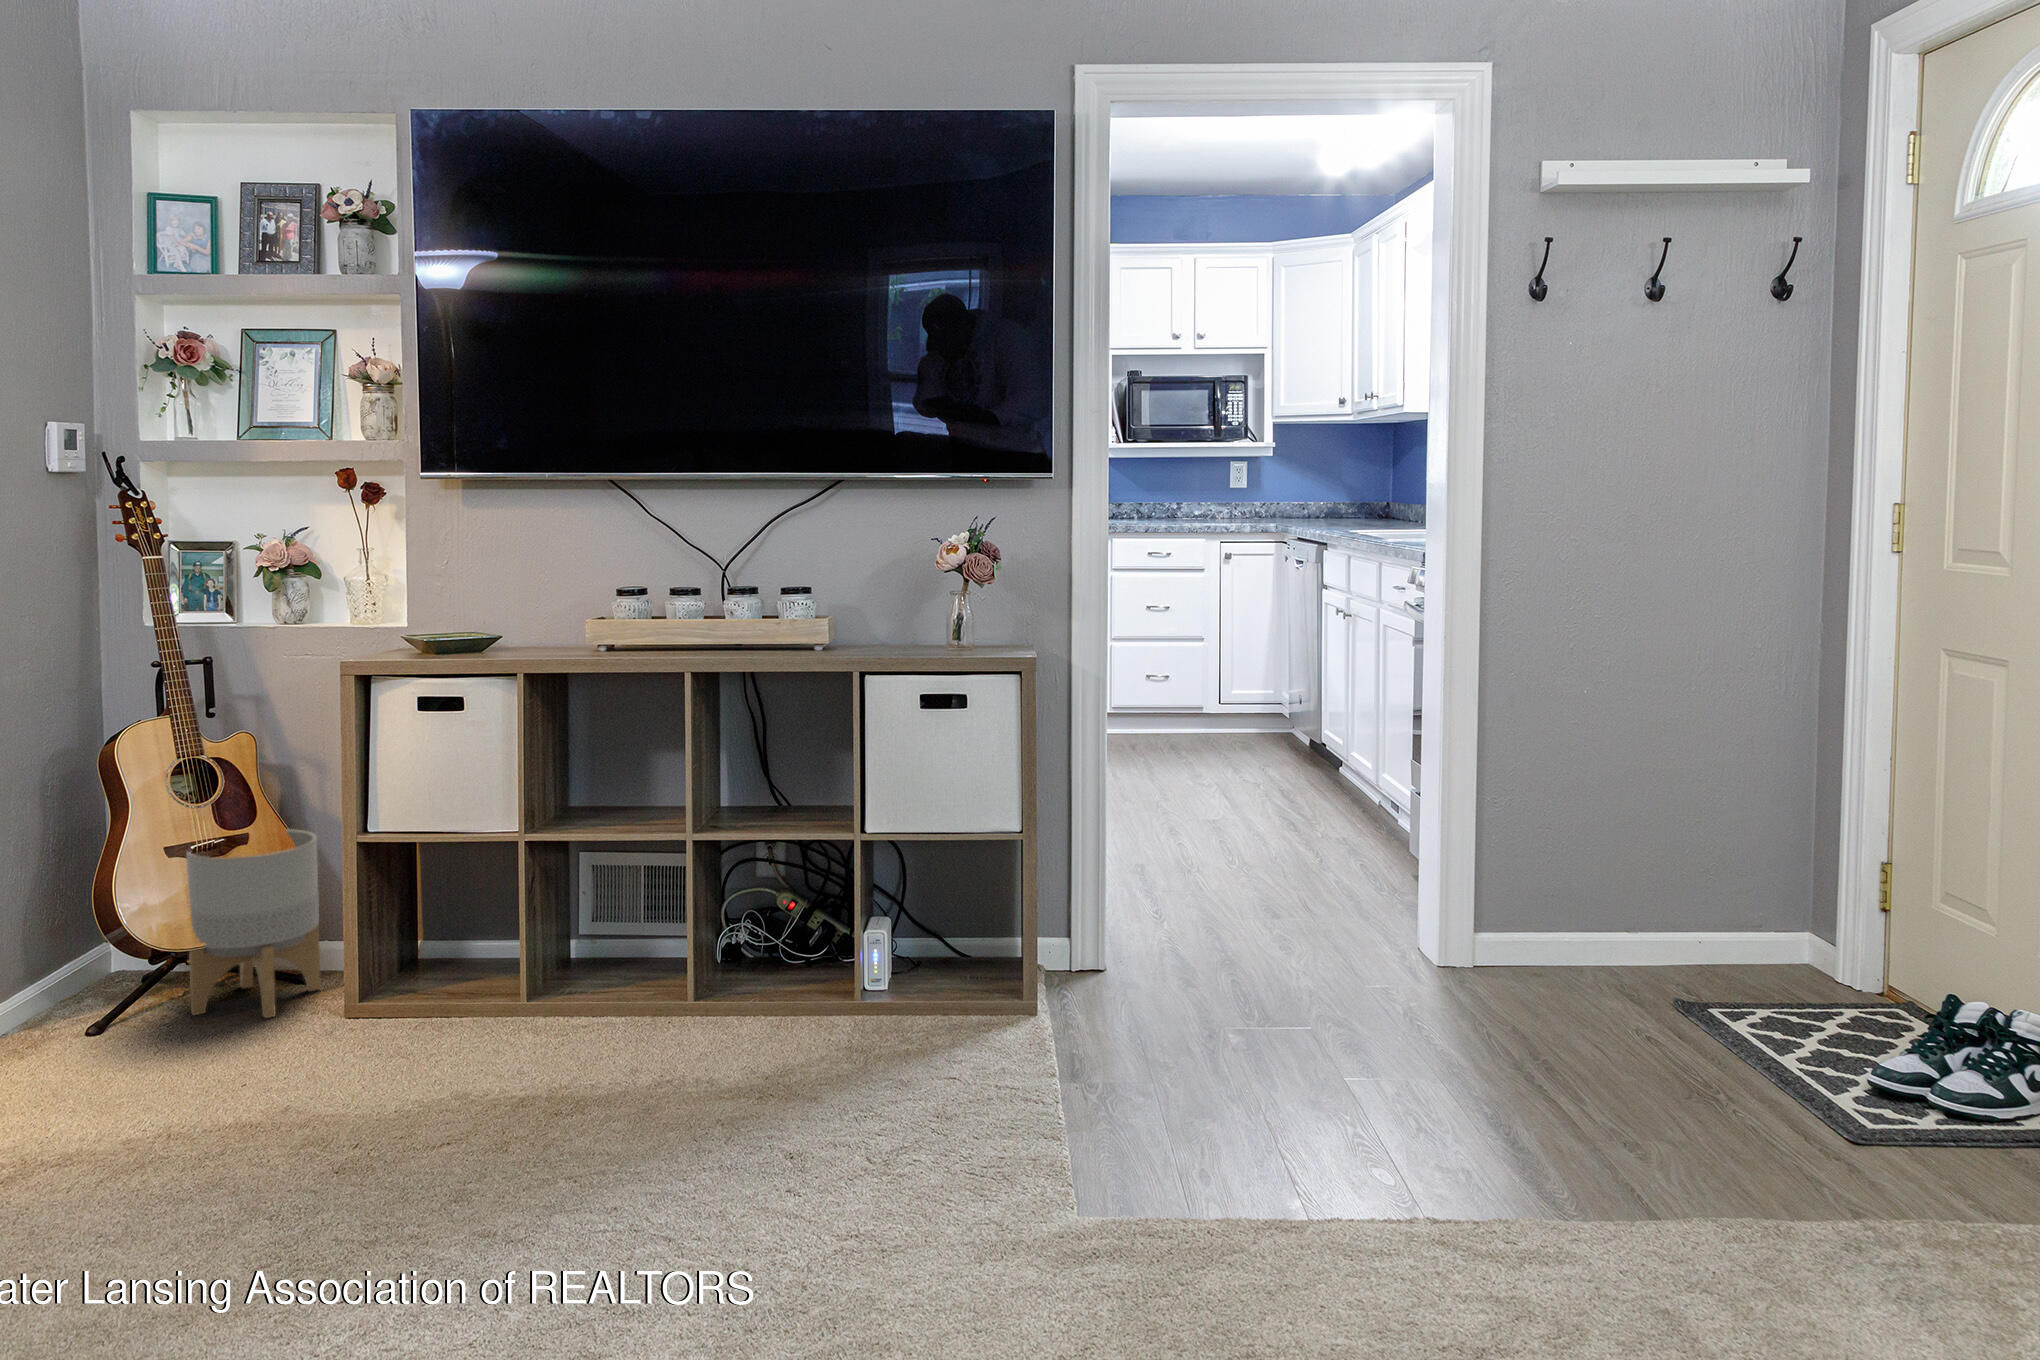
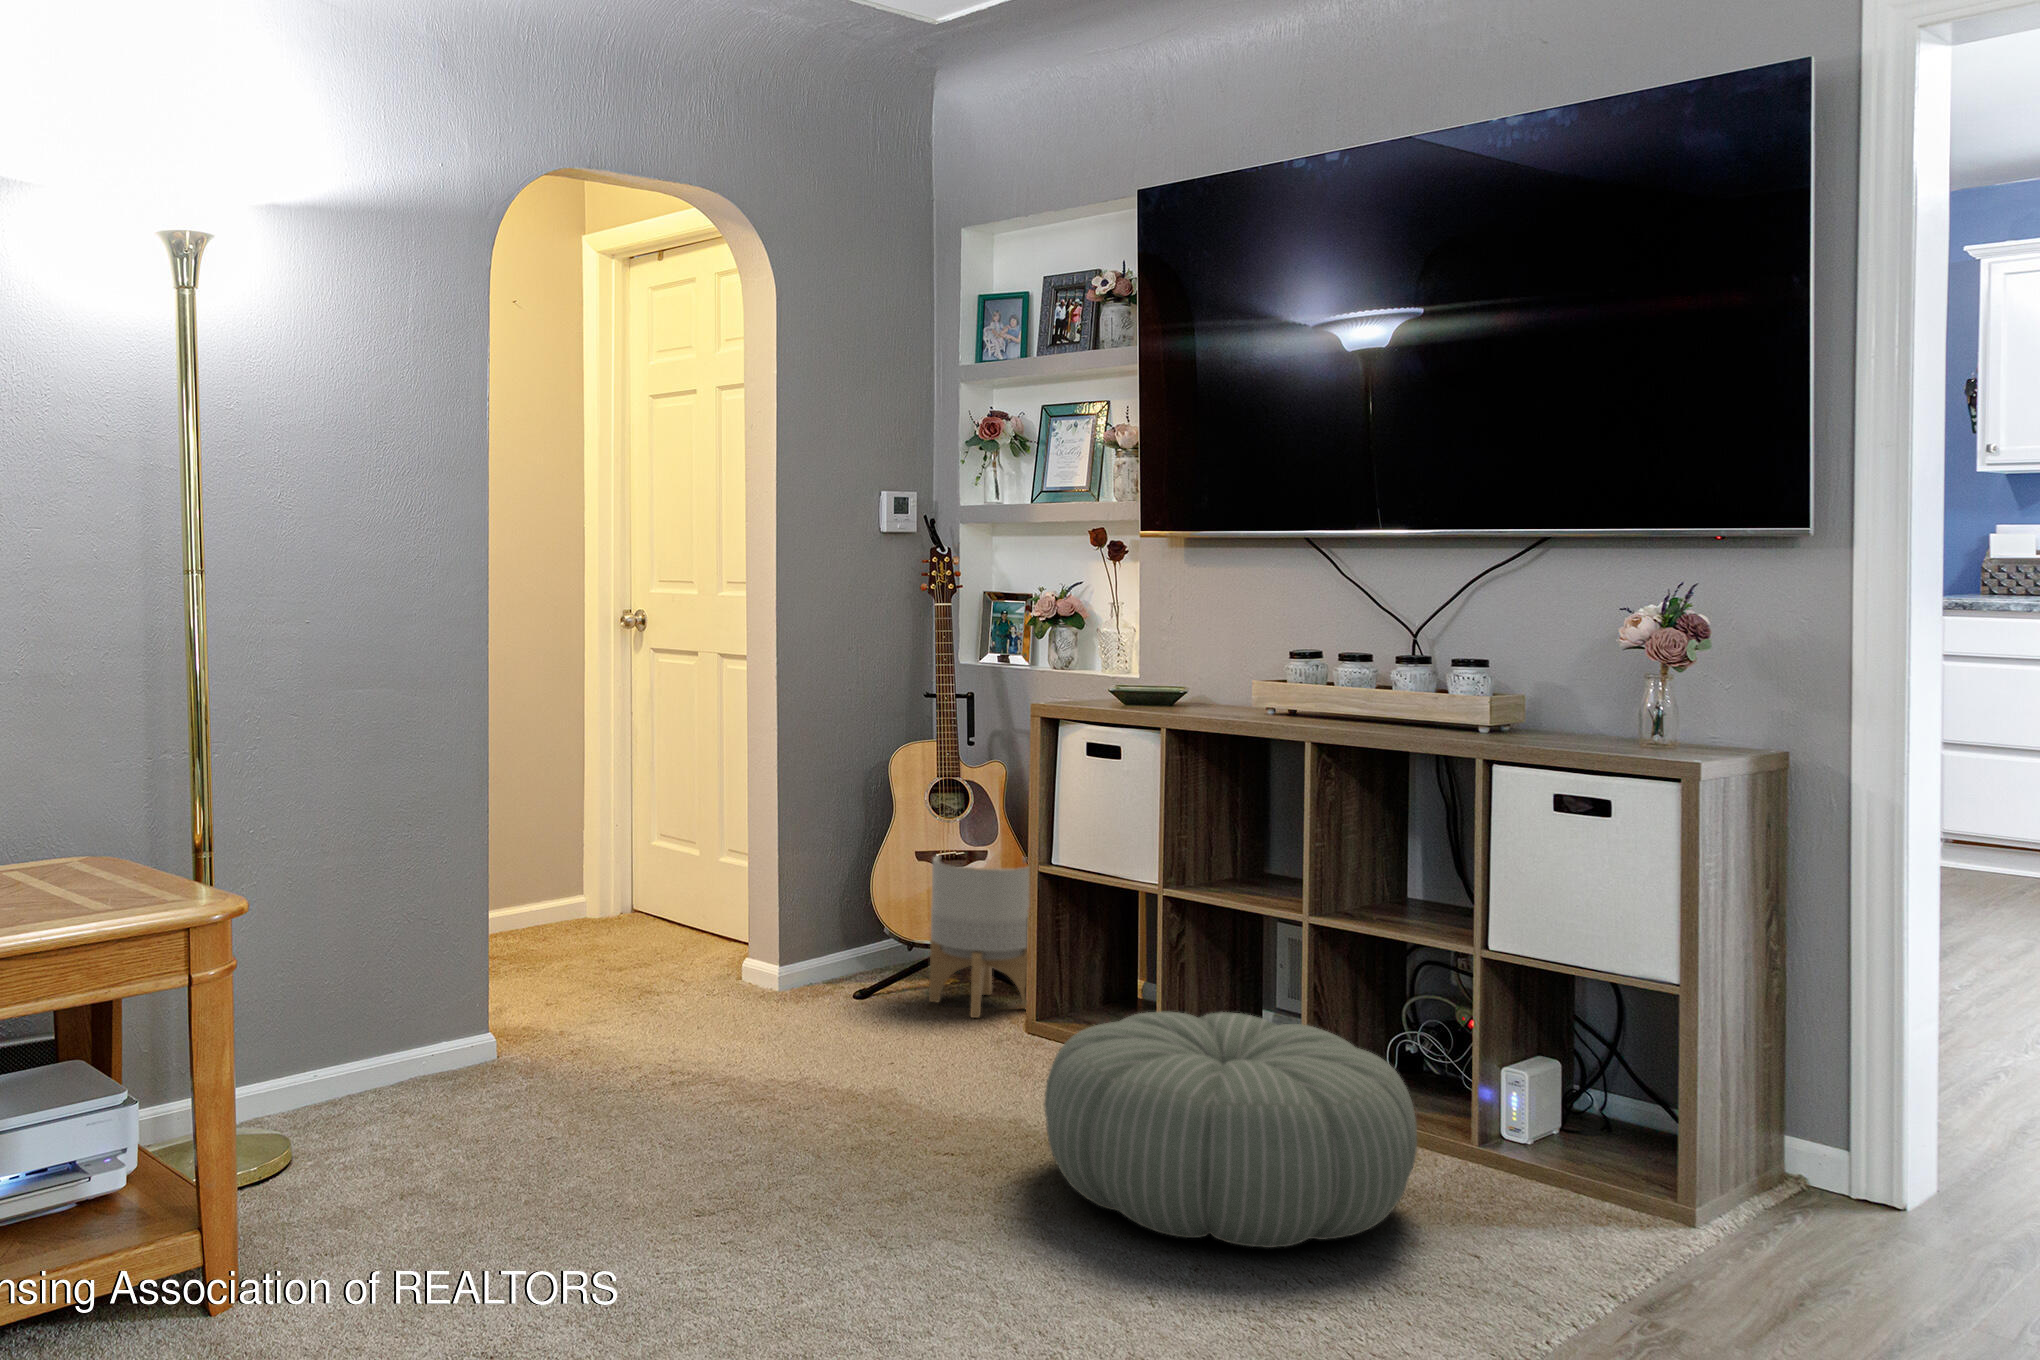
pouf: none [551,935,904,1172] -> present [1044,1012,1417,1248]

